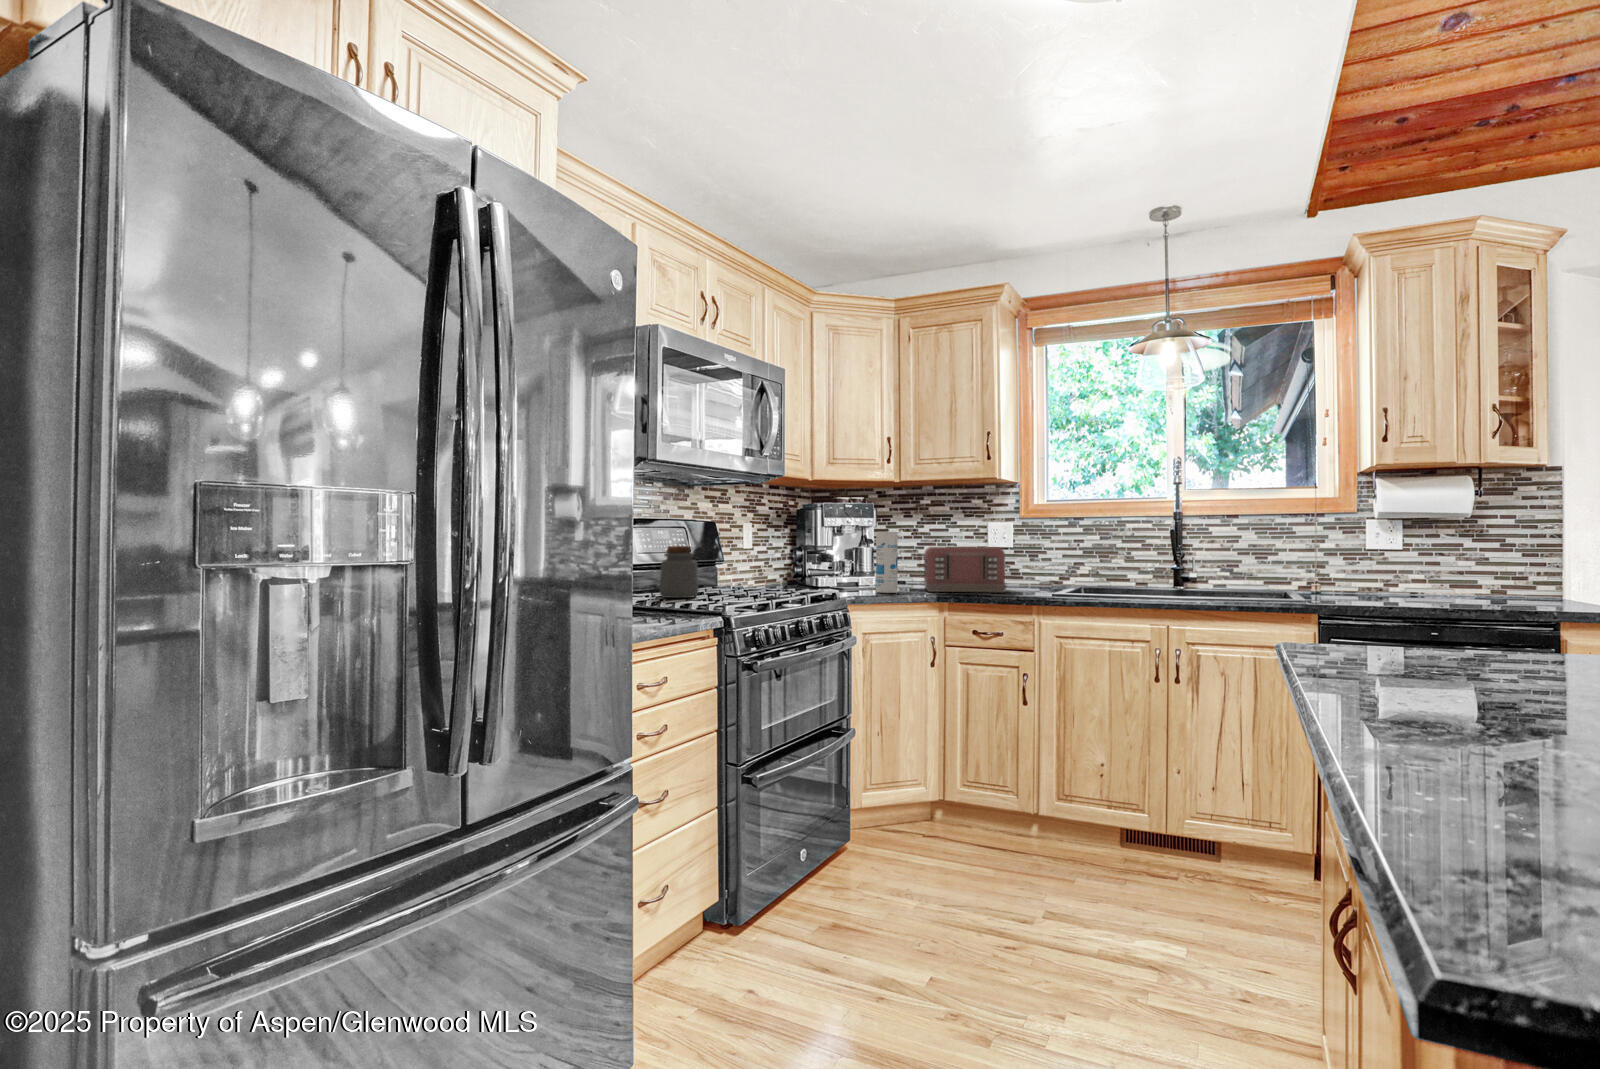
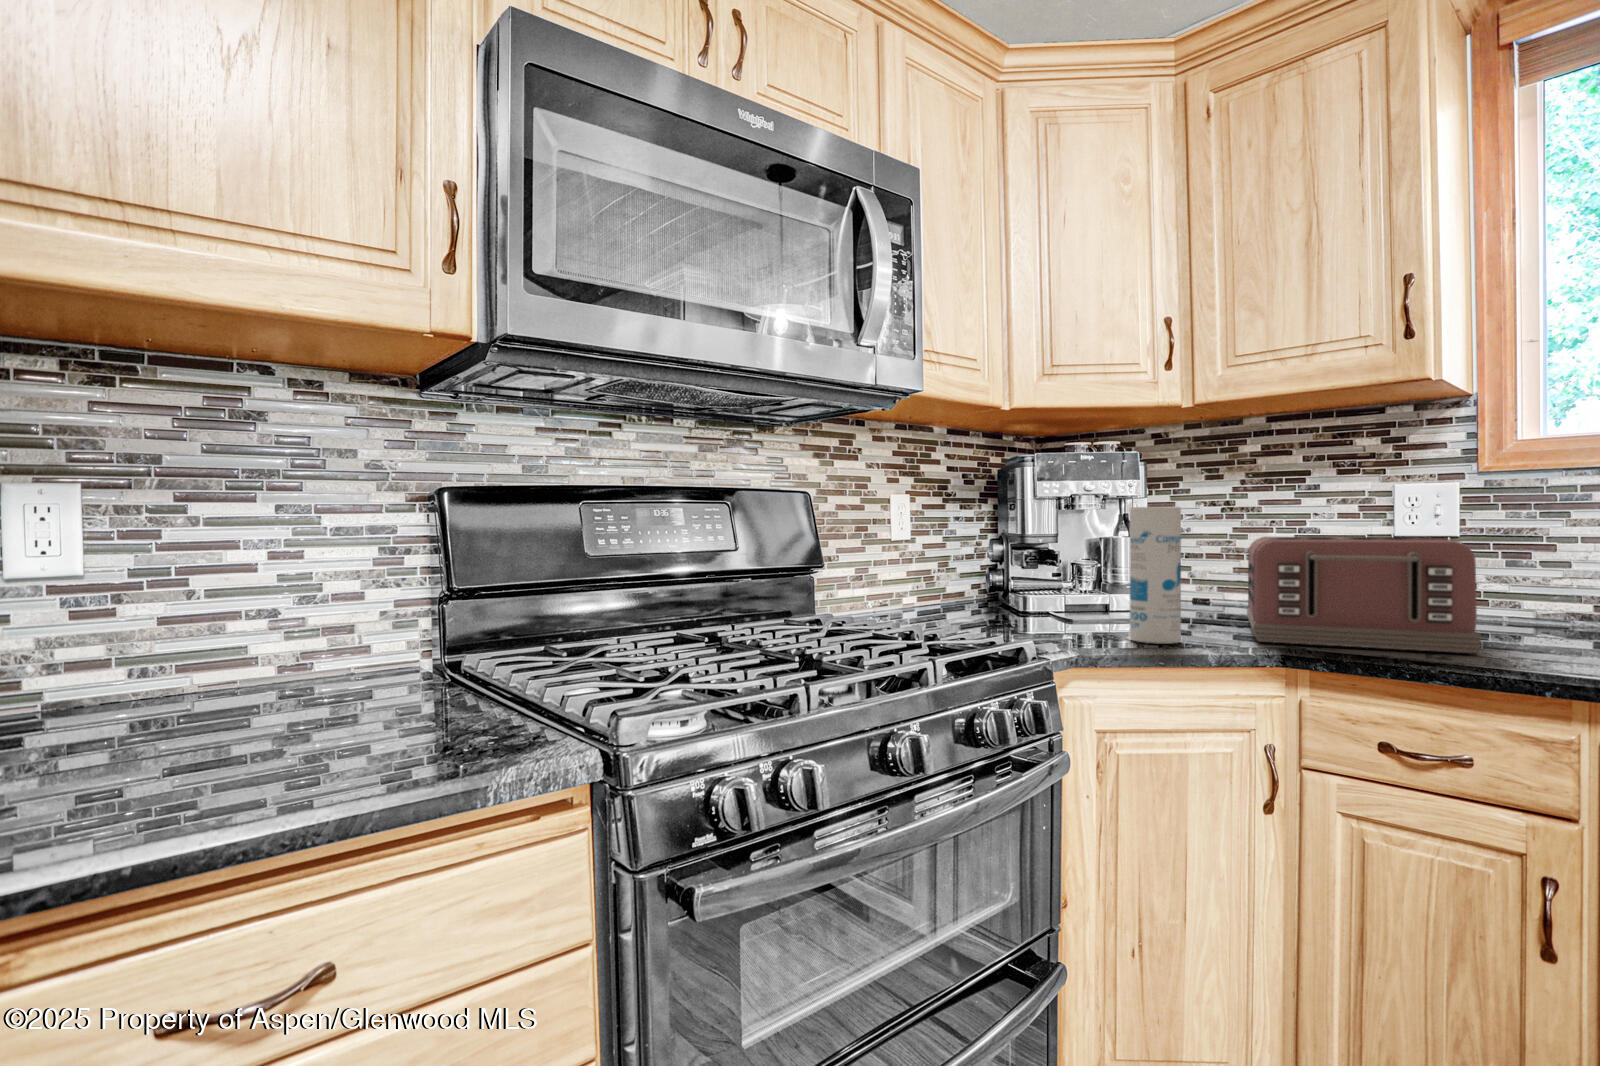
jar: present [660,546,699,598] -> none [652,542,731,649]

